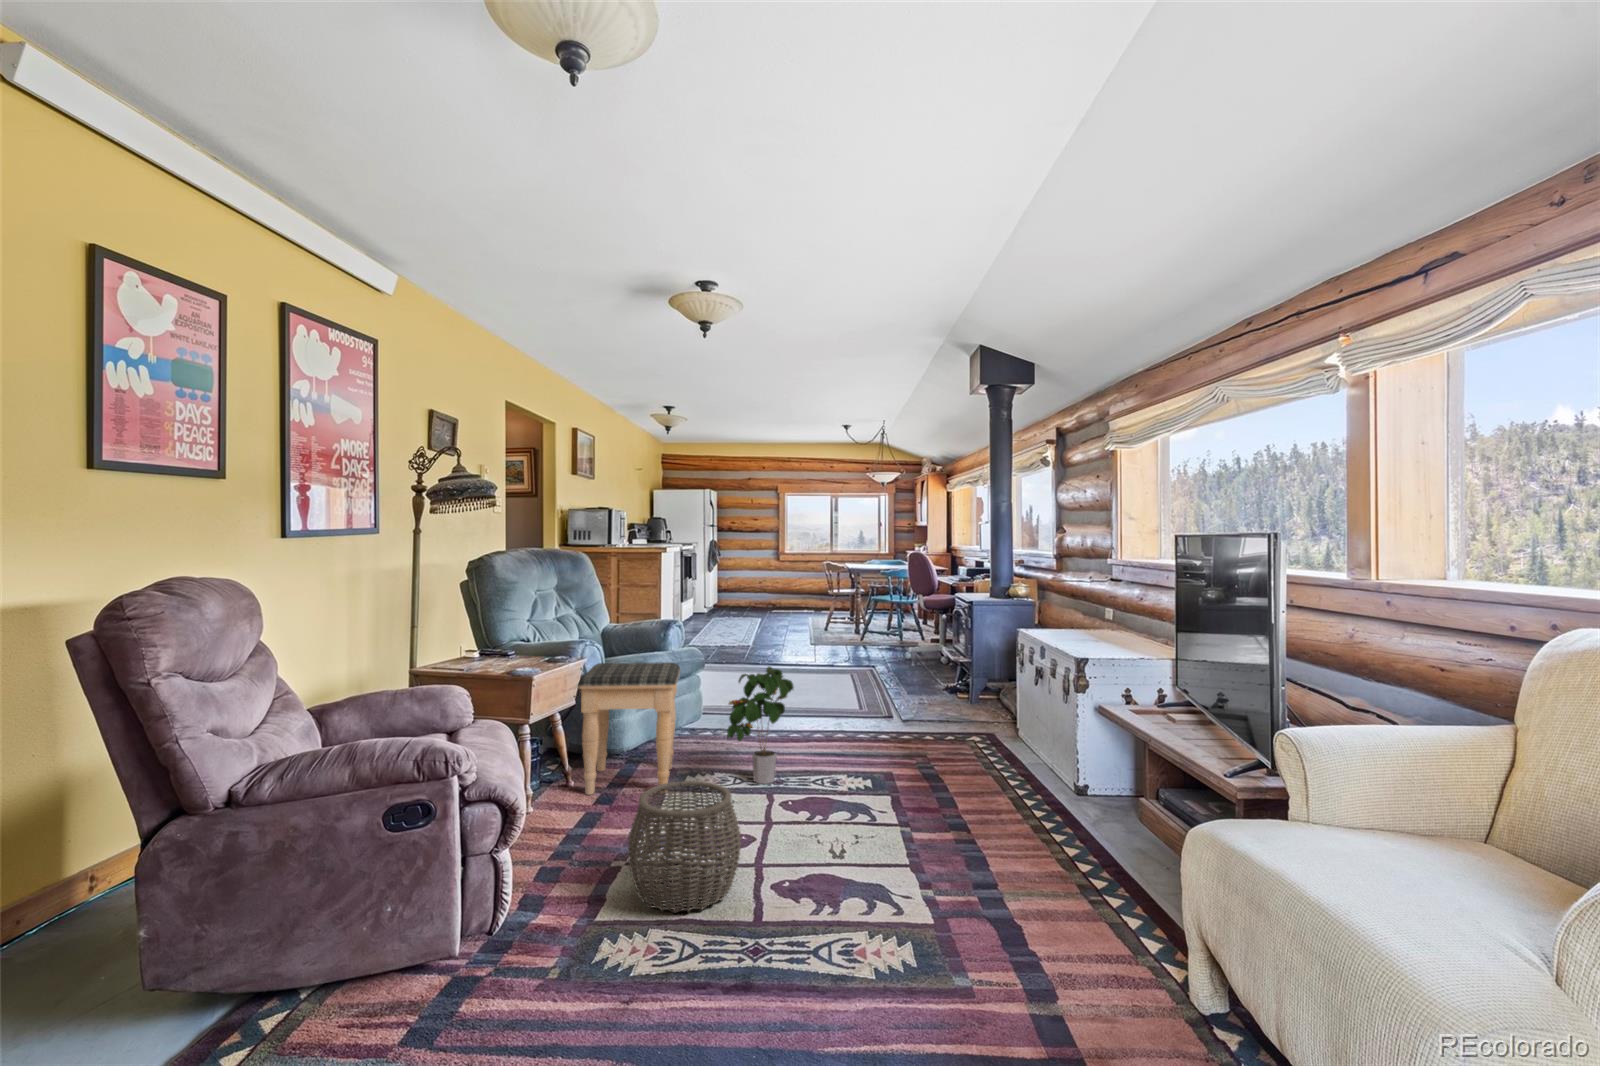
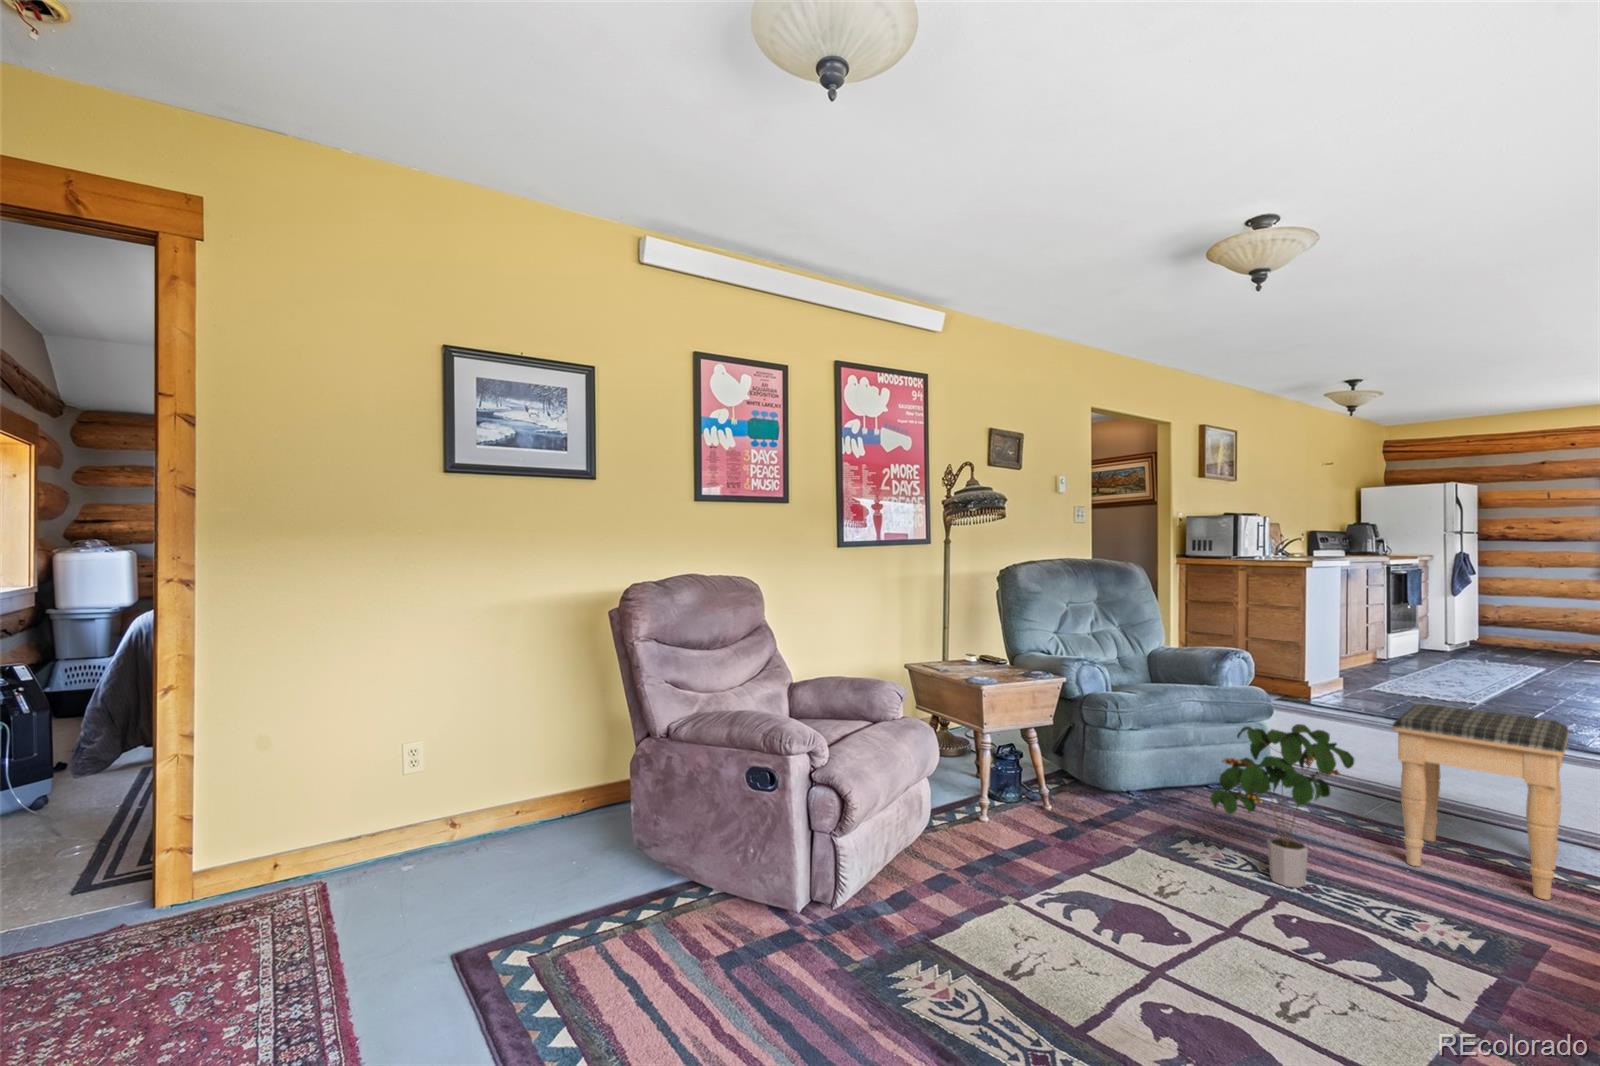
footstool: present [578,662,680,795] -> present [1392,703,1569,900]
woven basket: present [628,781,741,912] -> none [971,825,1112,988]

